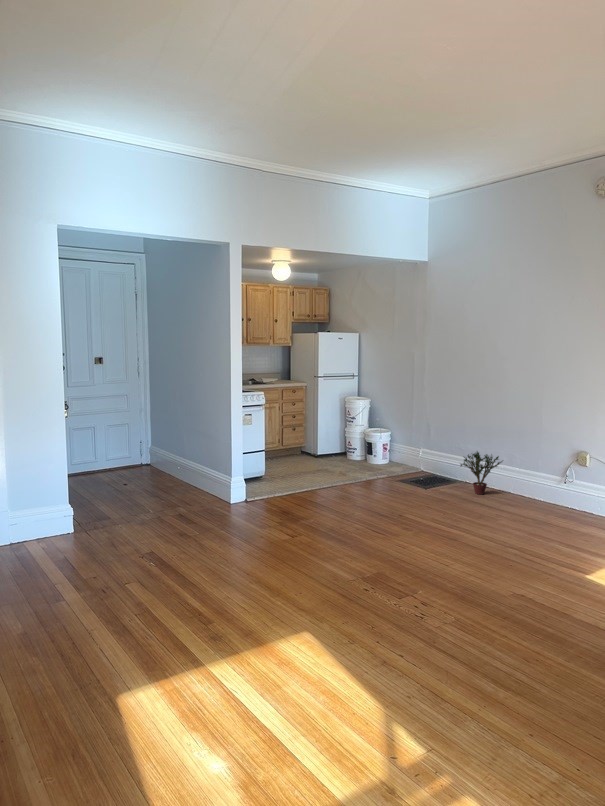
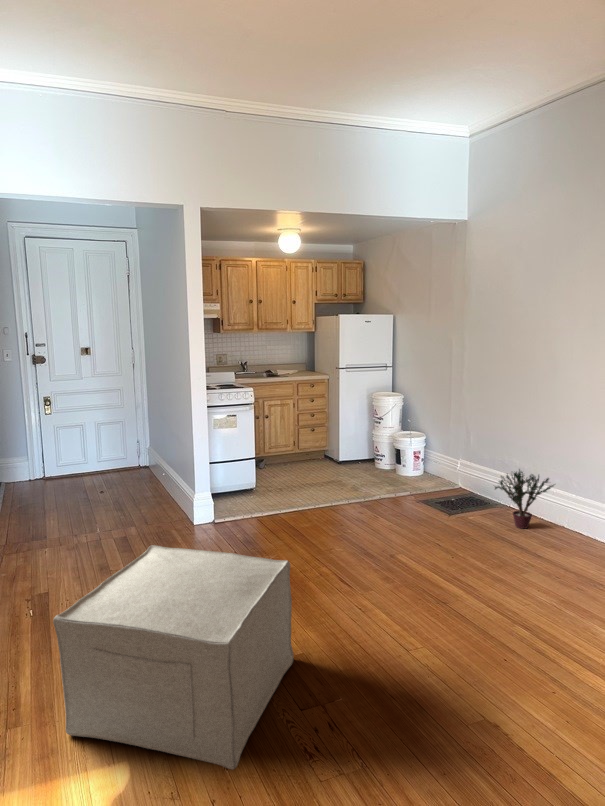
ottoman: none [248,499,373,619] -> present [53,546,294,769]

